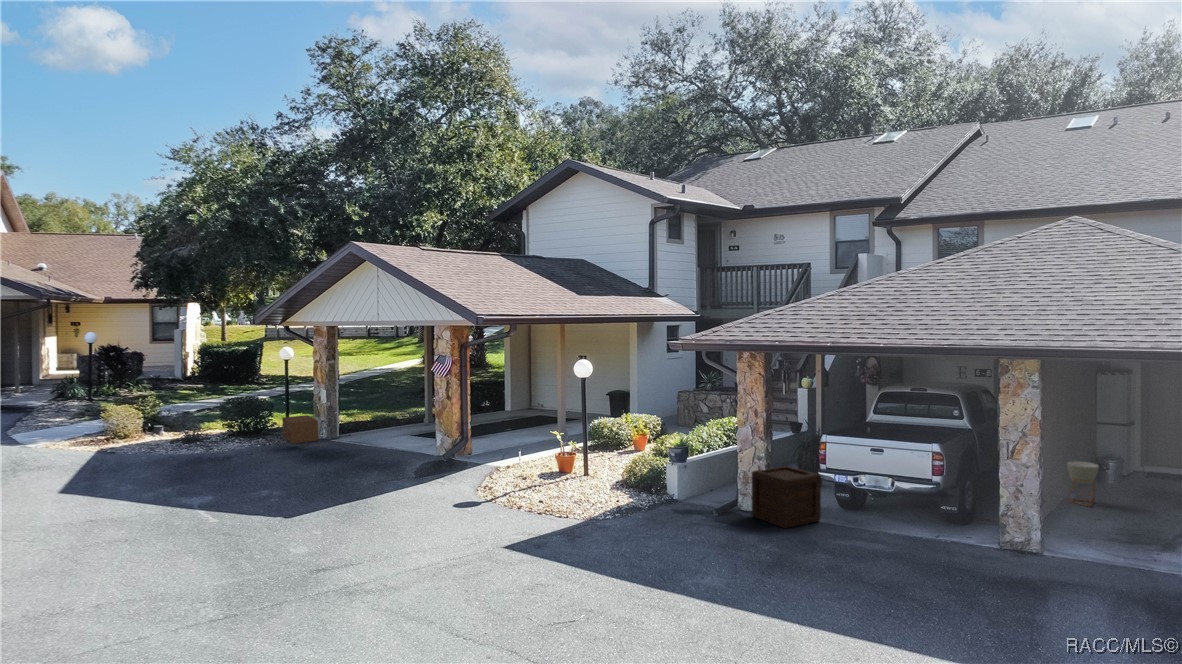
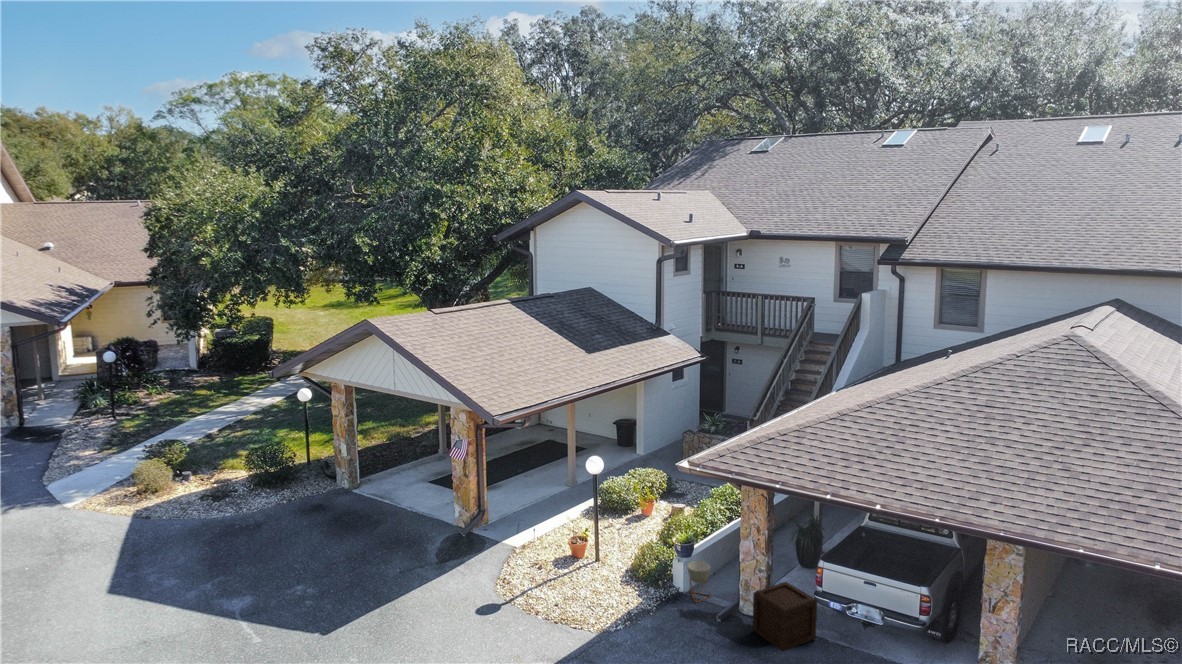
cardboard box: present [282,415,318,443] -> none [305,464,341,498]
planter: present [1067,461,1099,507] -> present [687,561,711,603]

